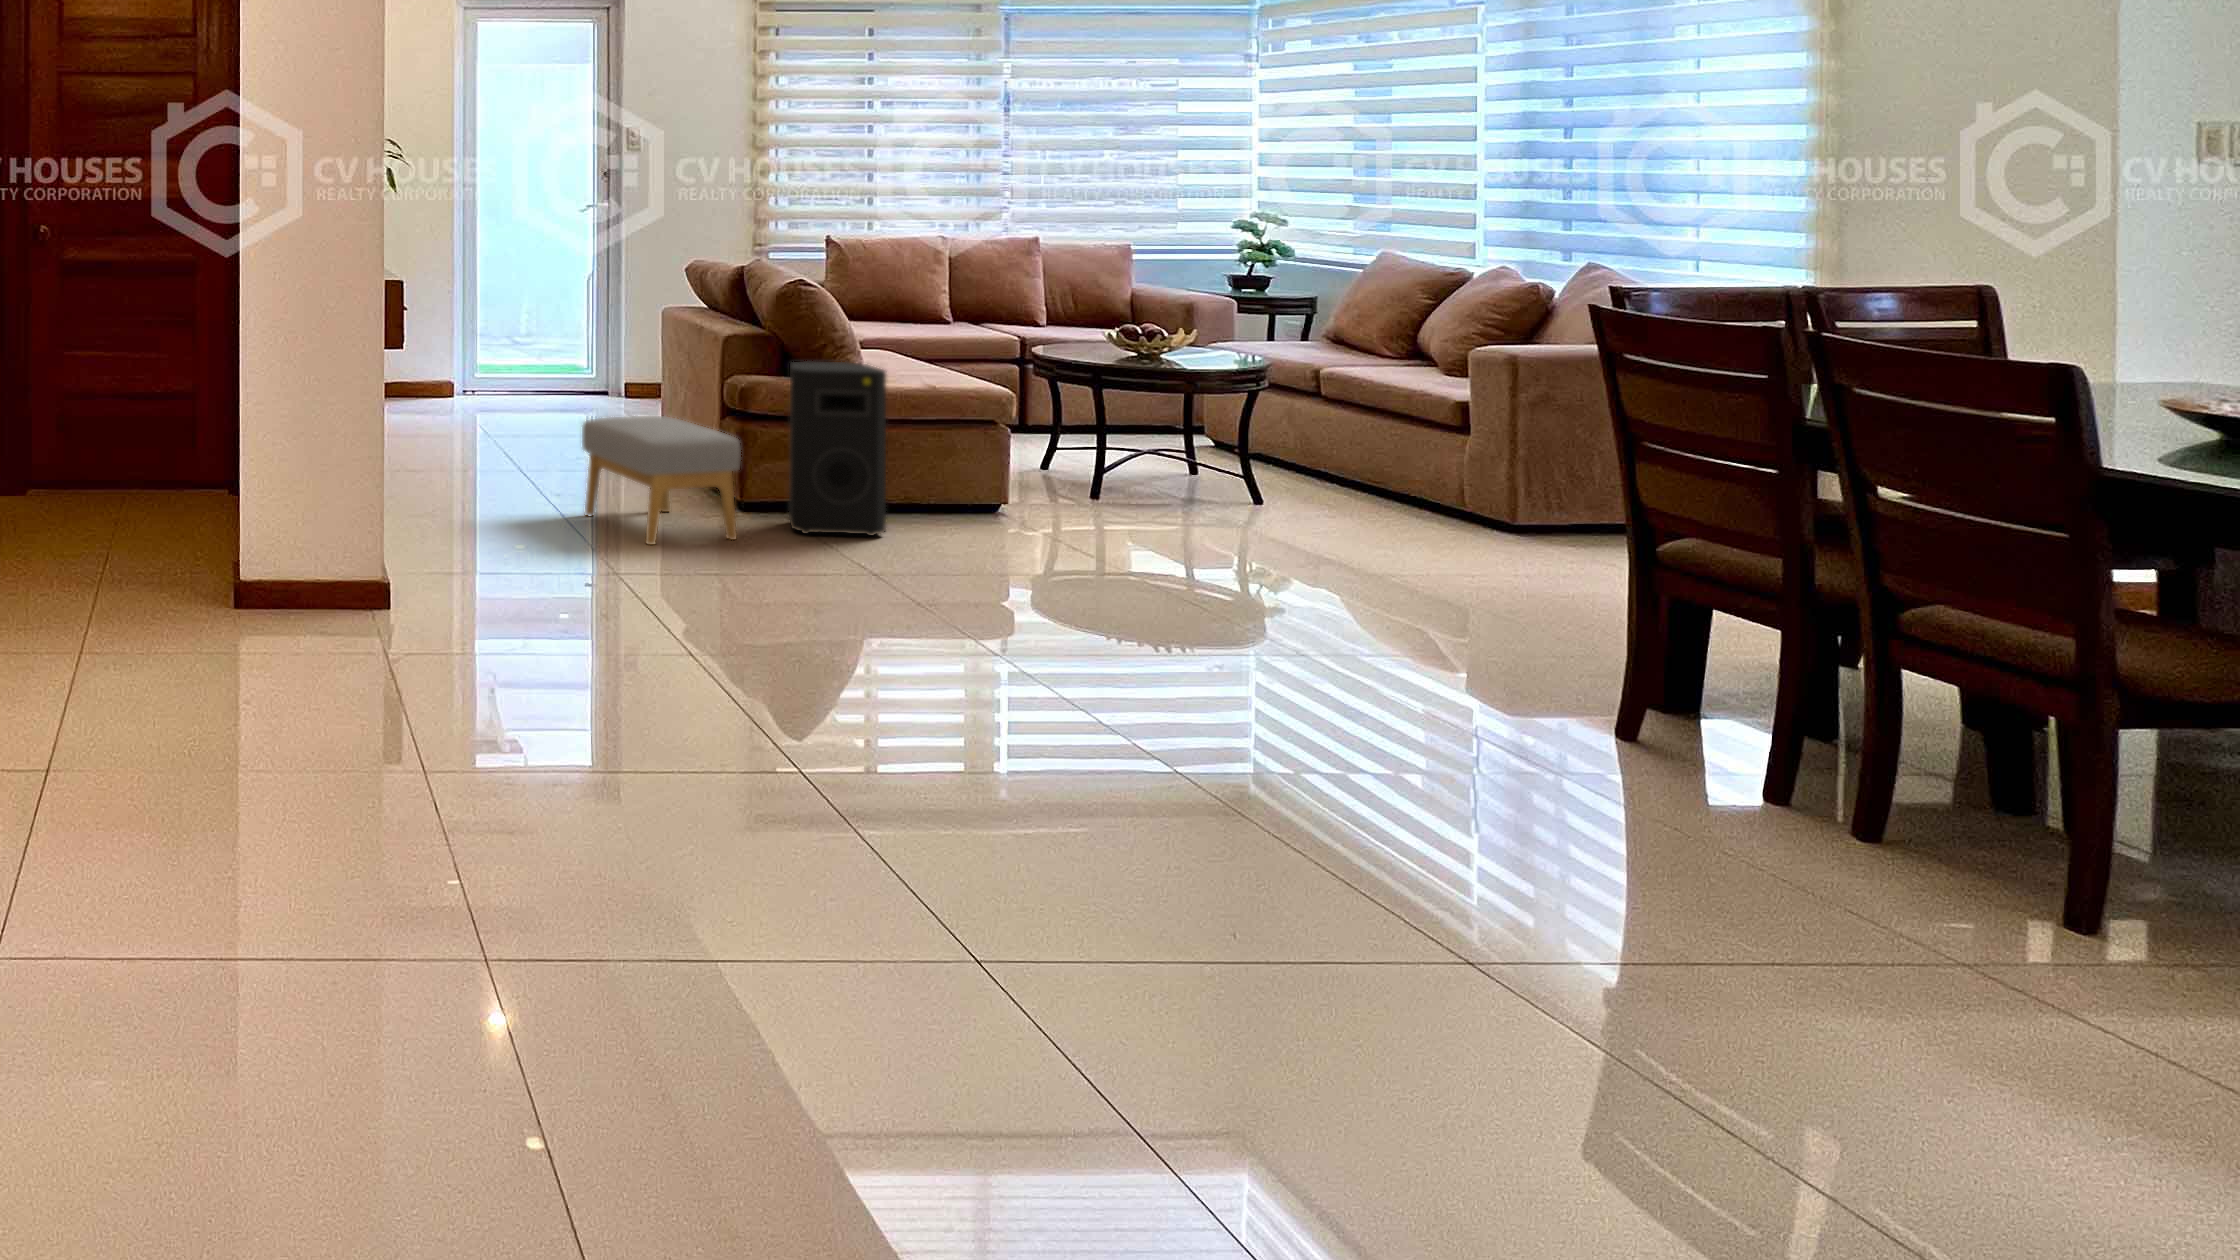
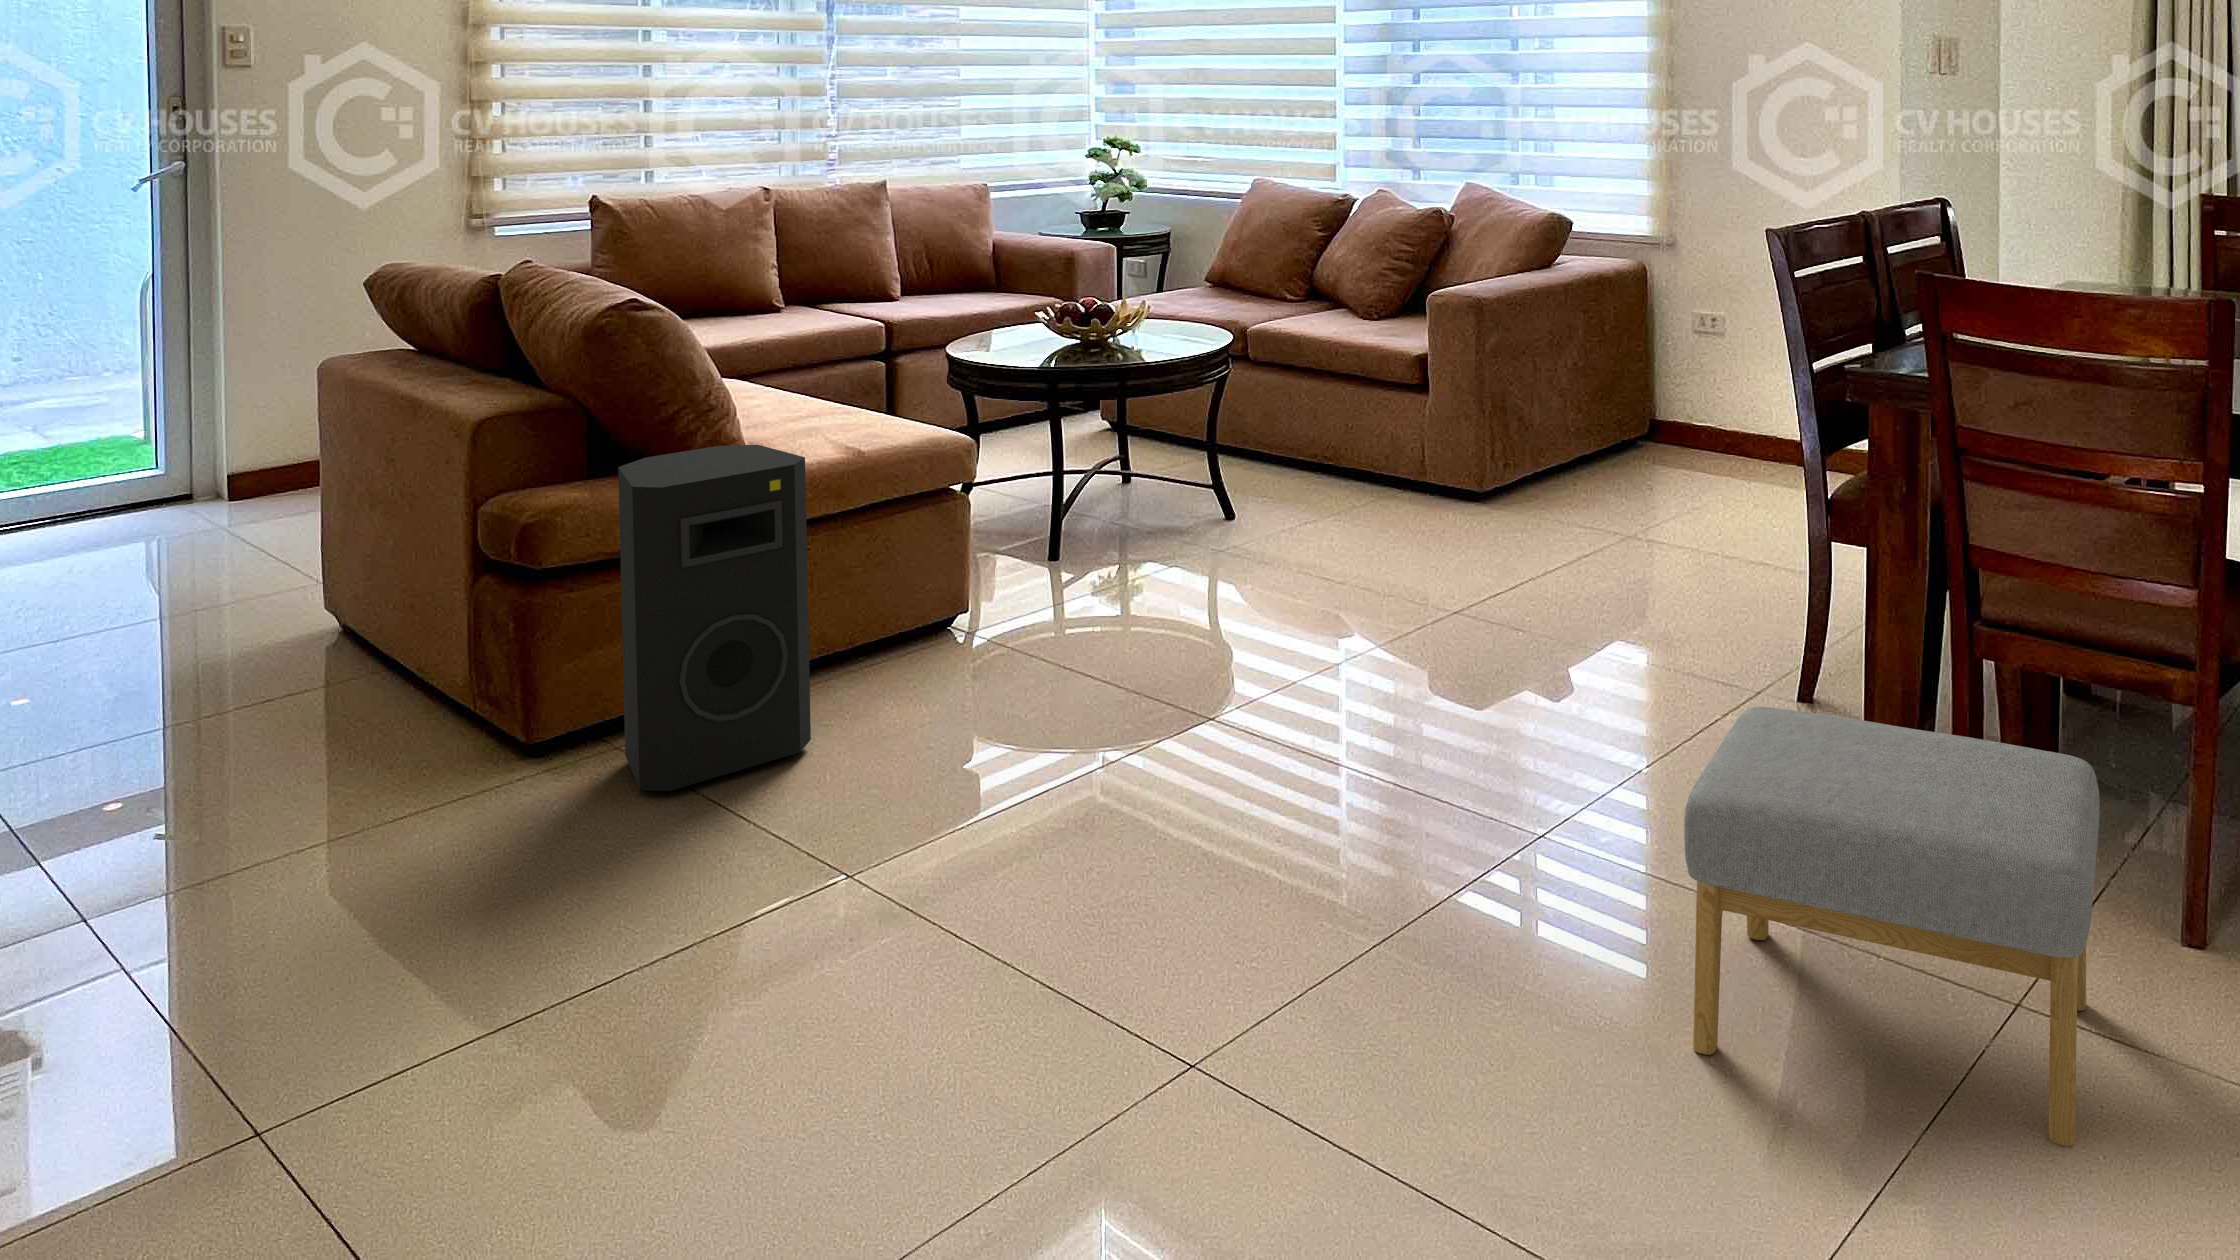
footstool: present [582,416,741,545] -> present [1684,707,2100,1146]

